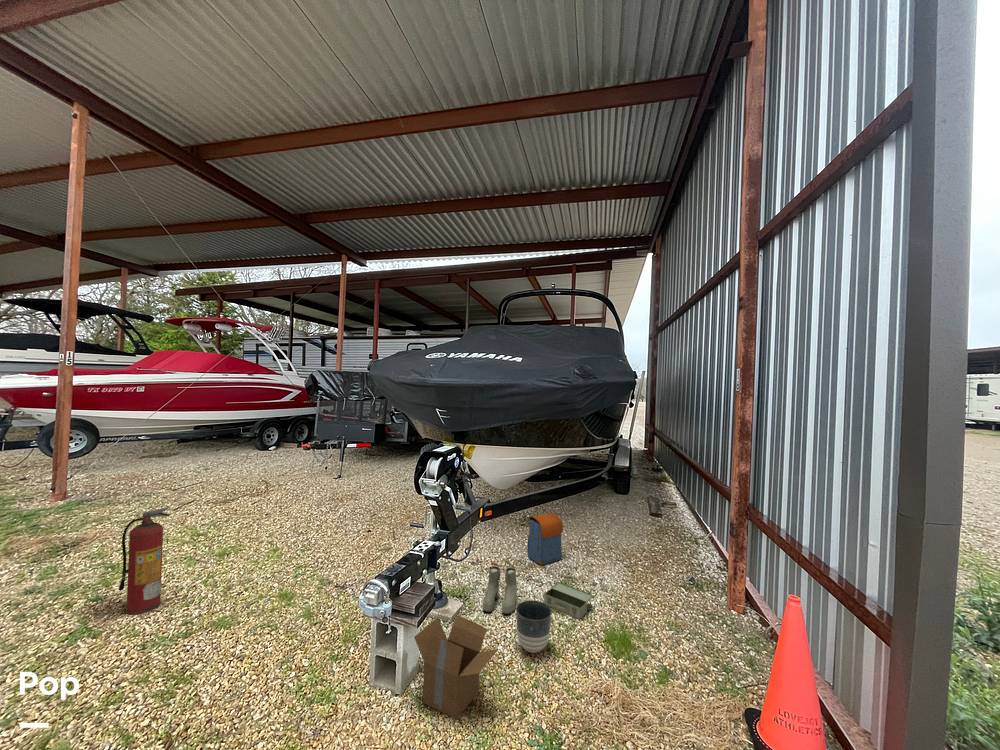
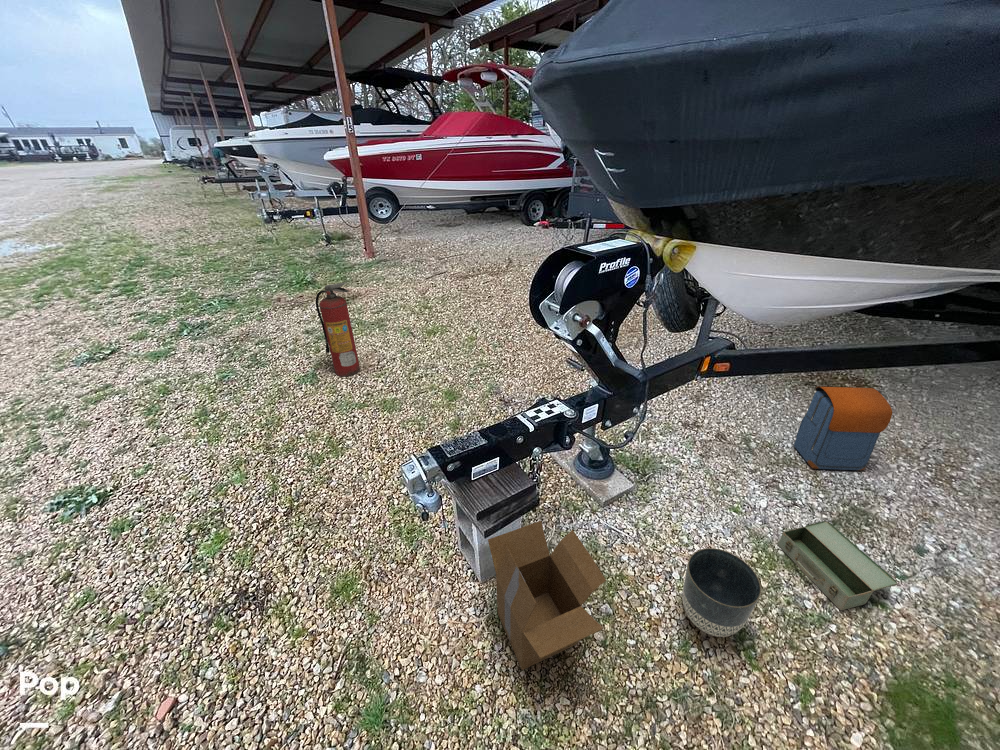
boots: present [483,566,517,614] -> none [660,456,736,536]

